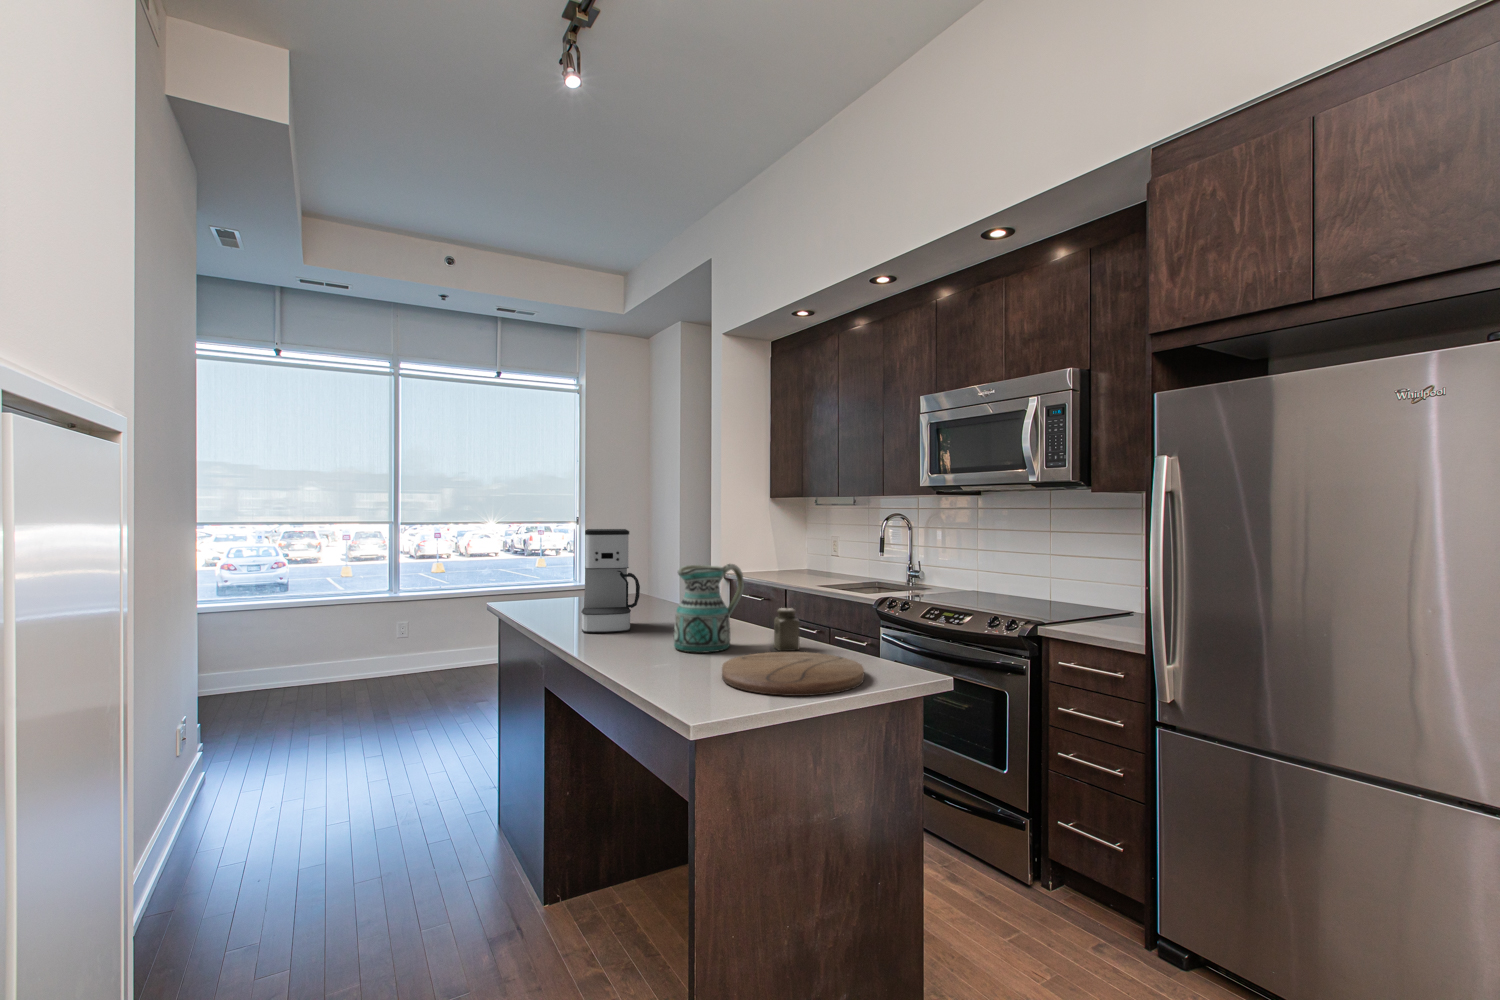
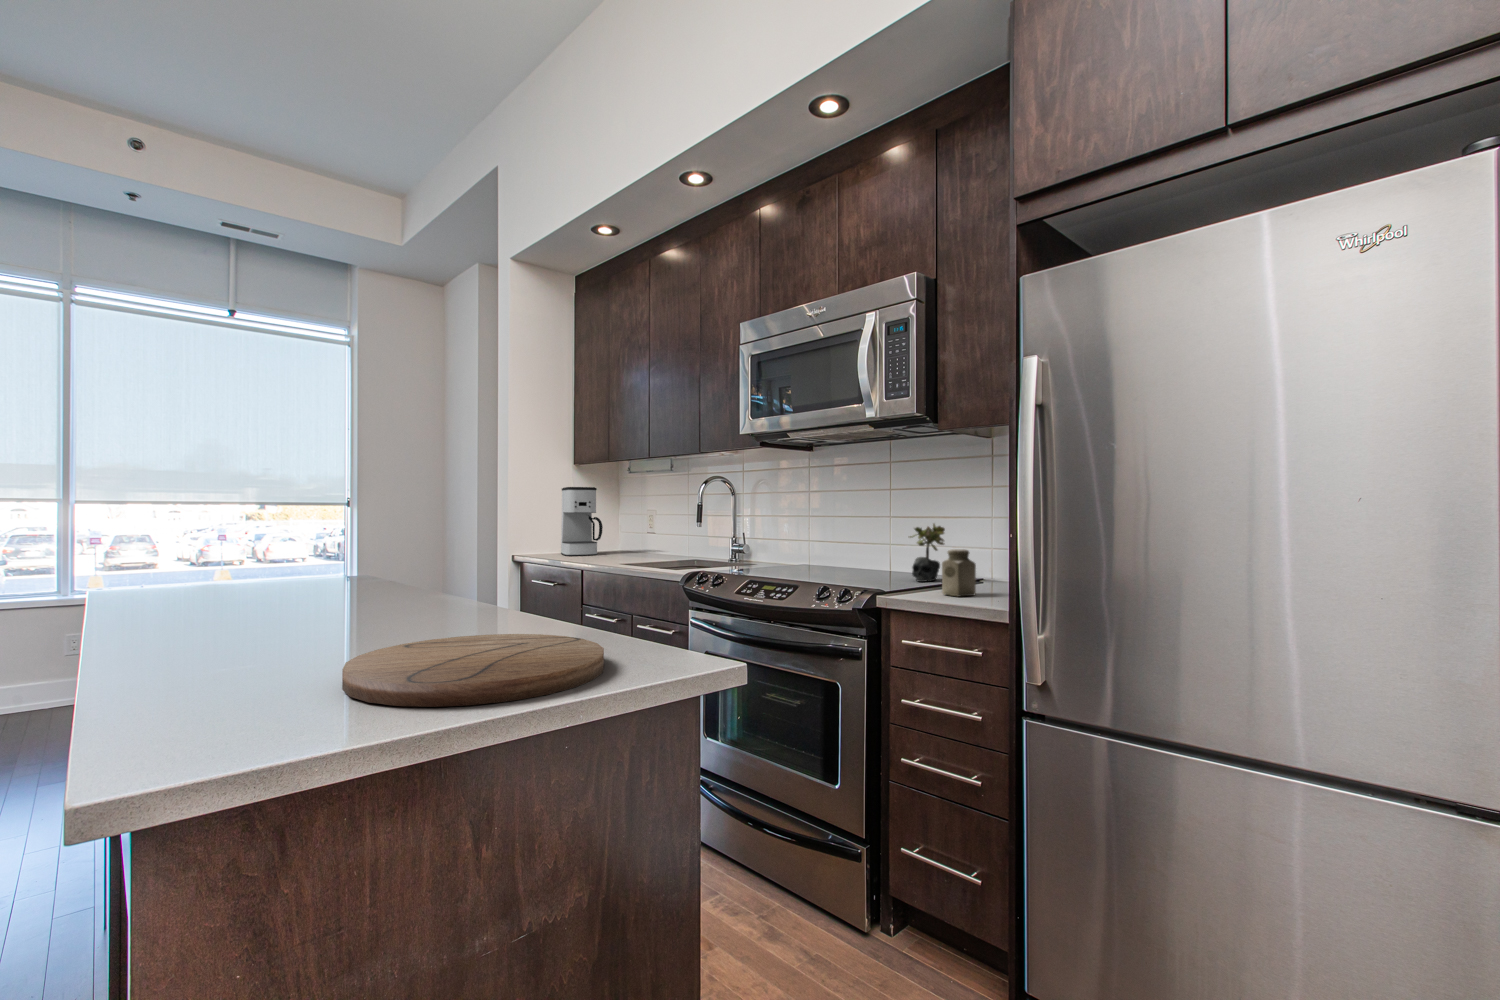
coffee maker: present [582,529,640,633] -> present [561,487,603,556]
ceramic pitcher: present [674,564,744,653] -> none [326,506,455,643]
succulent plant: none [1065,565,1098,614] -> present [910,524,945,582]
salt shaker: present [774,608,800,651] -> present [942,549,976,597]

